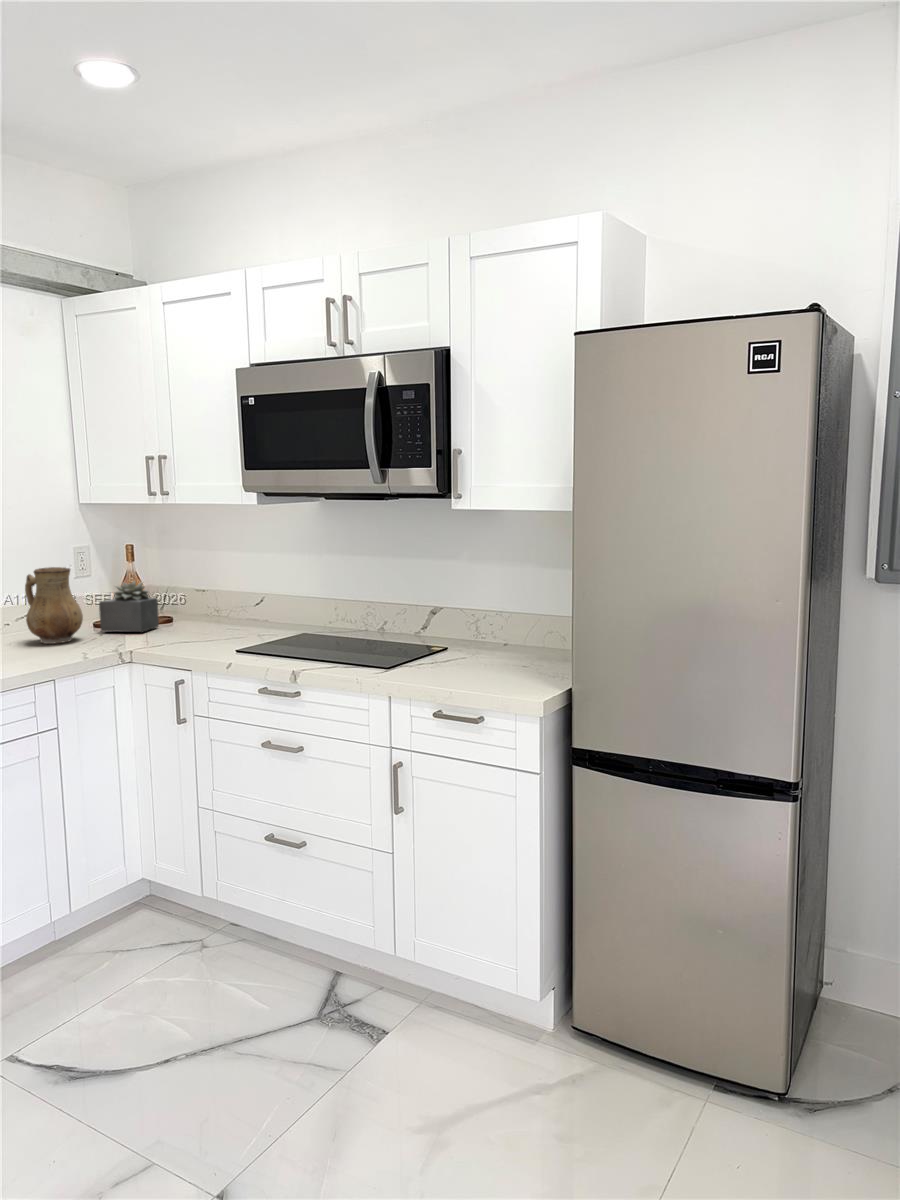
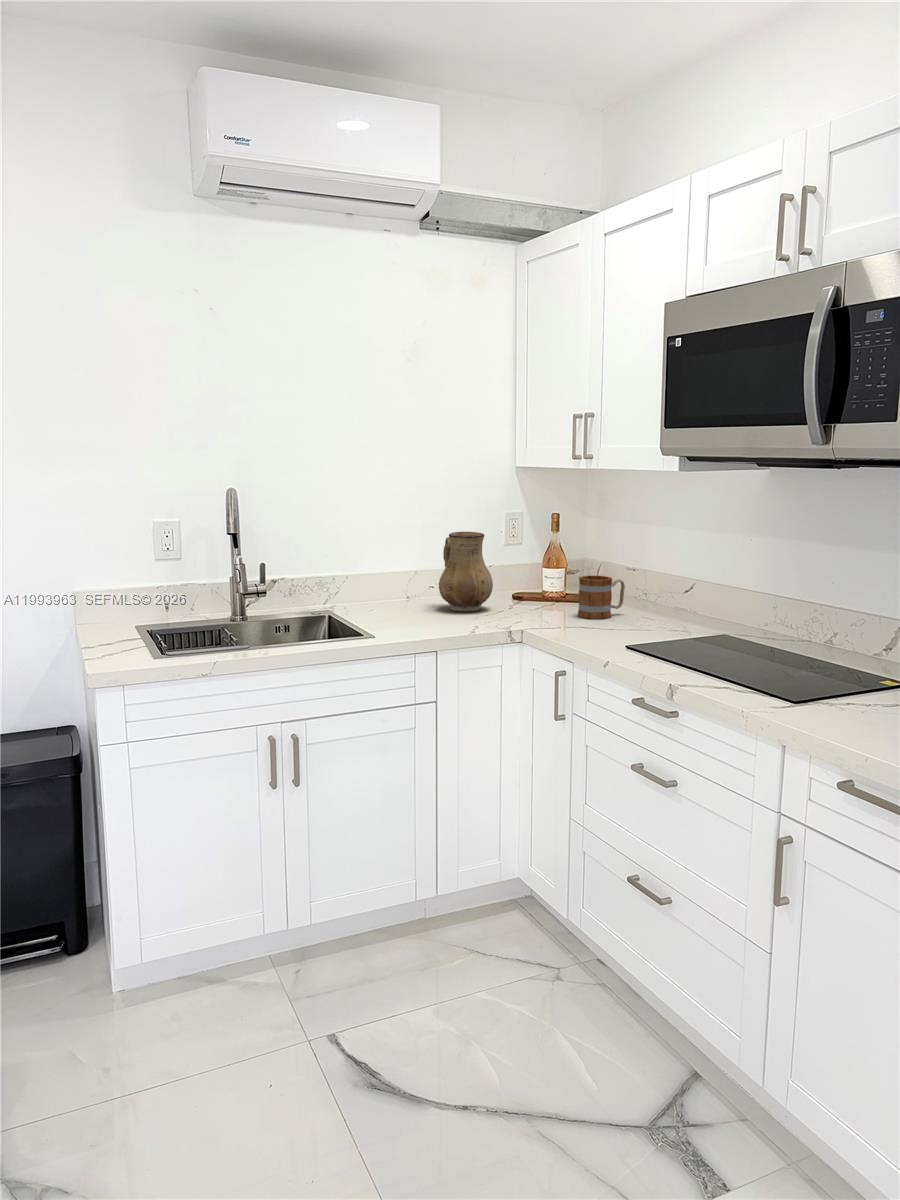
succulent plant: present [99,581,159,631] -> none [513,552,575,609]
mug: none [167,597,208,635] -> present [578,576,625,619]

